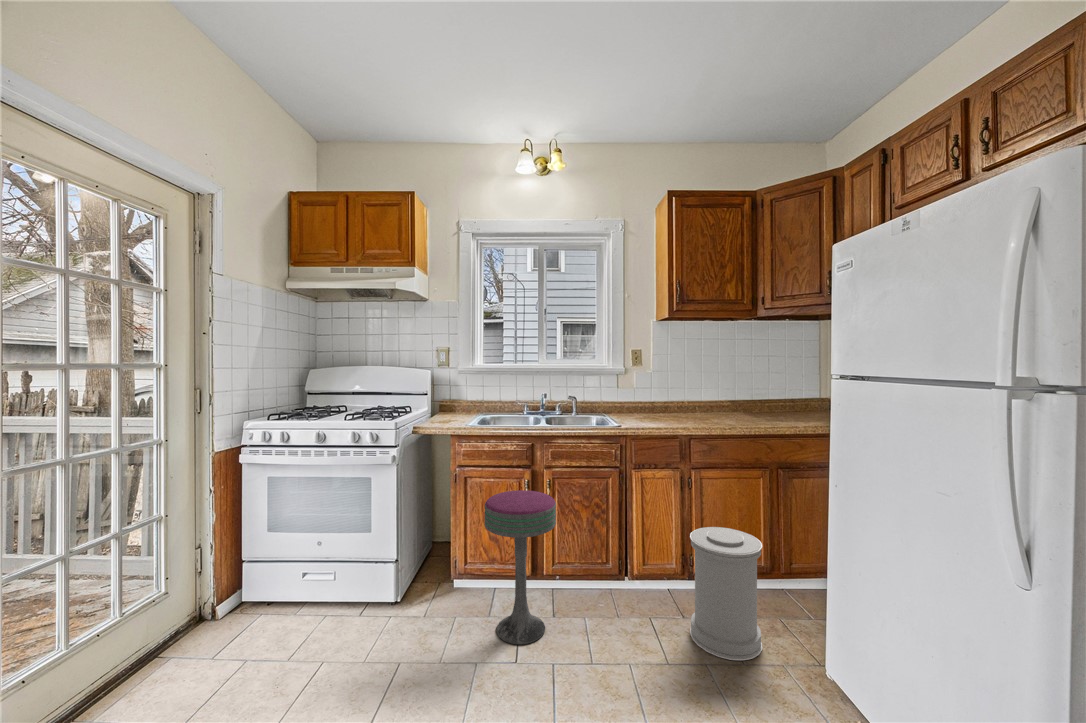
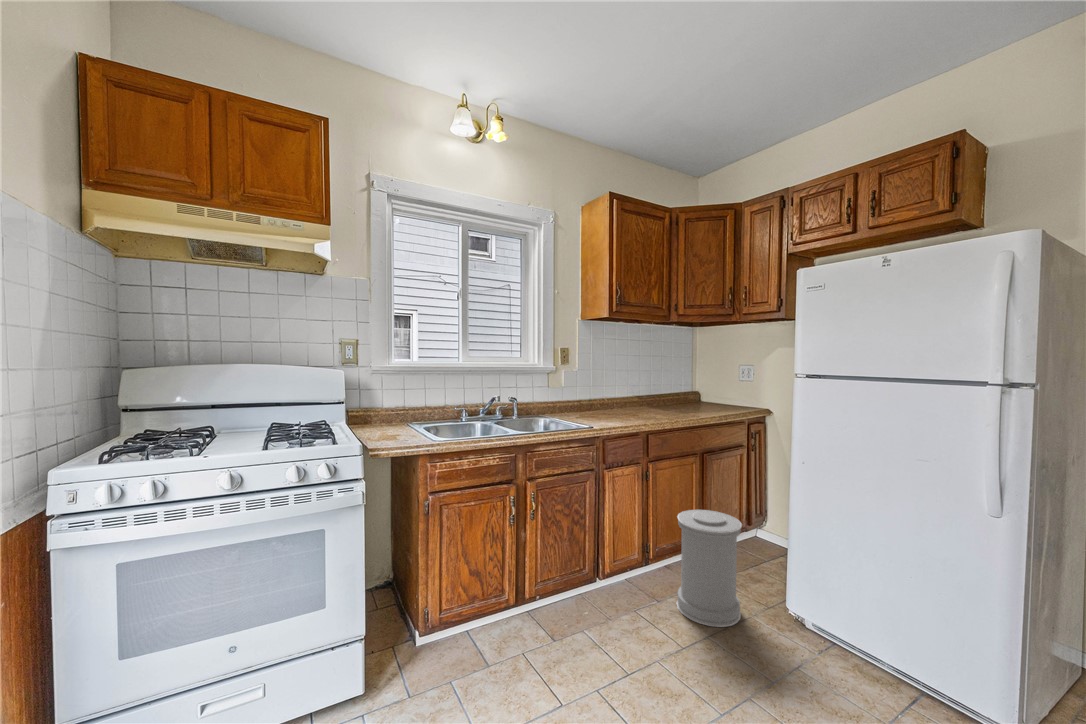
bar stool: present [485,490,556,644] -> none [505,508,588,691]

